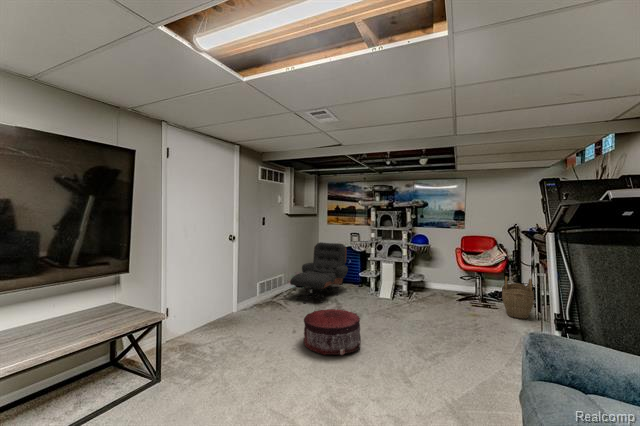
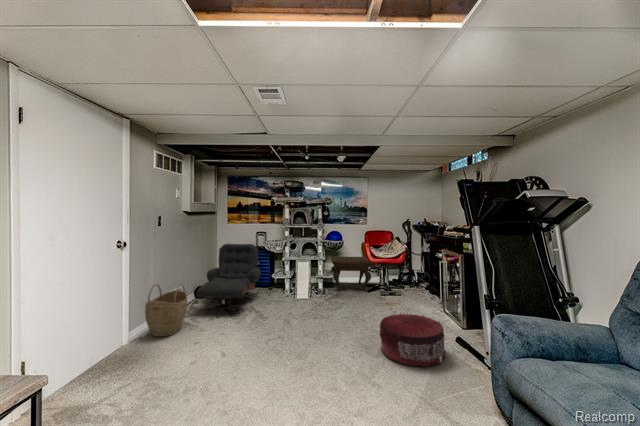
side table: none [419,261,464,299] -> present [330,256,373,291]
woven basket: present [502,277,534,319] -> present [145,284,187,337]
pouf: present [304,309,361,355] -> present [380,313,445,367]

